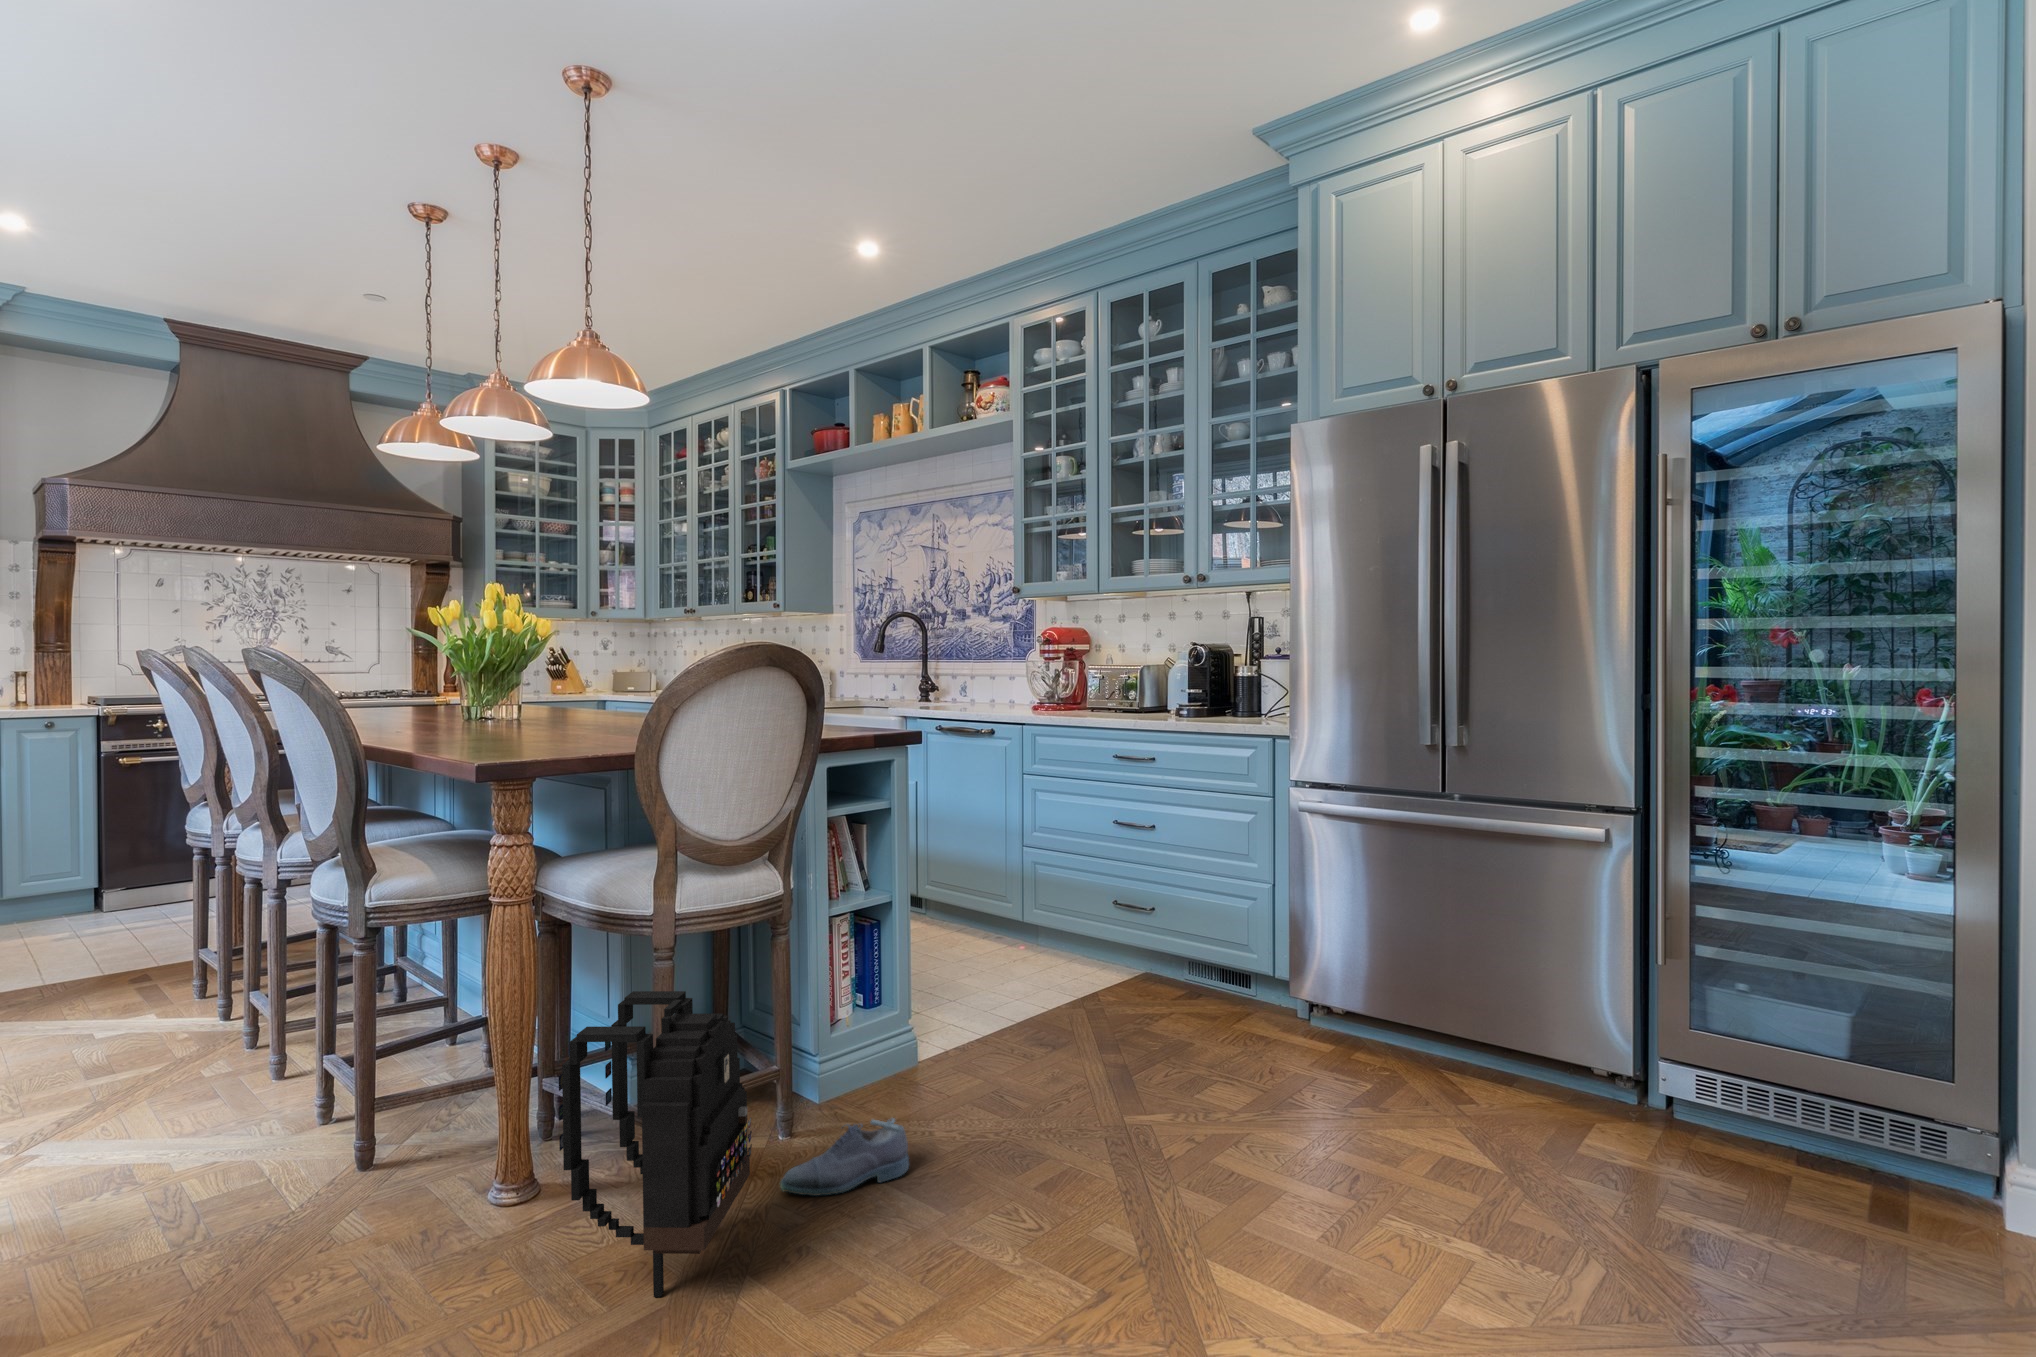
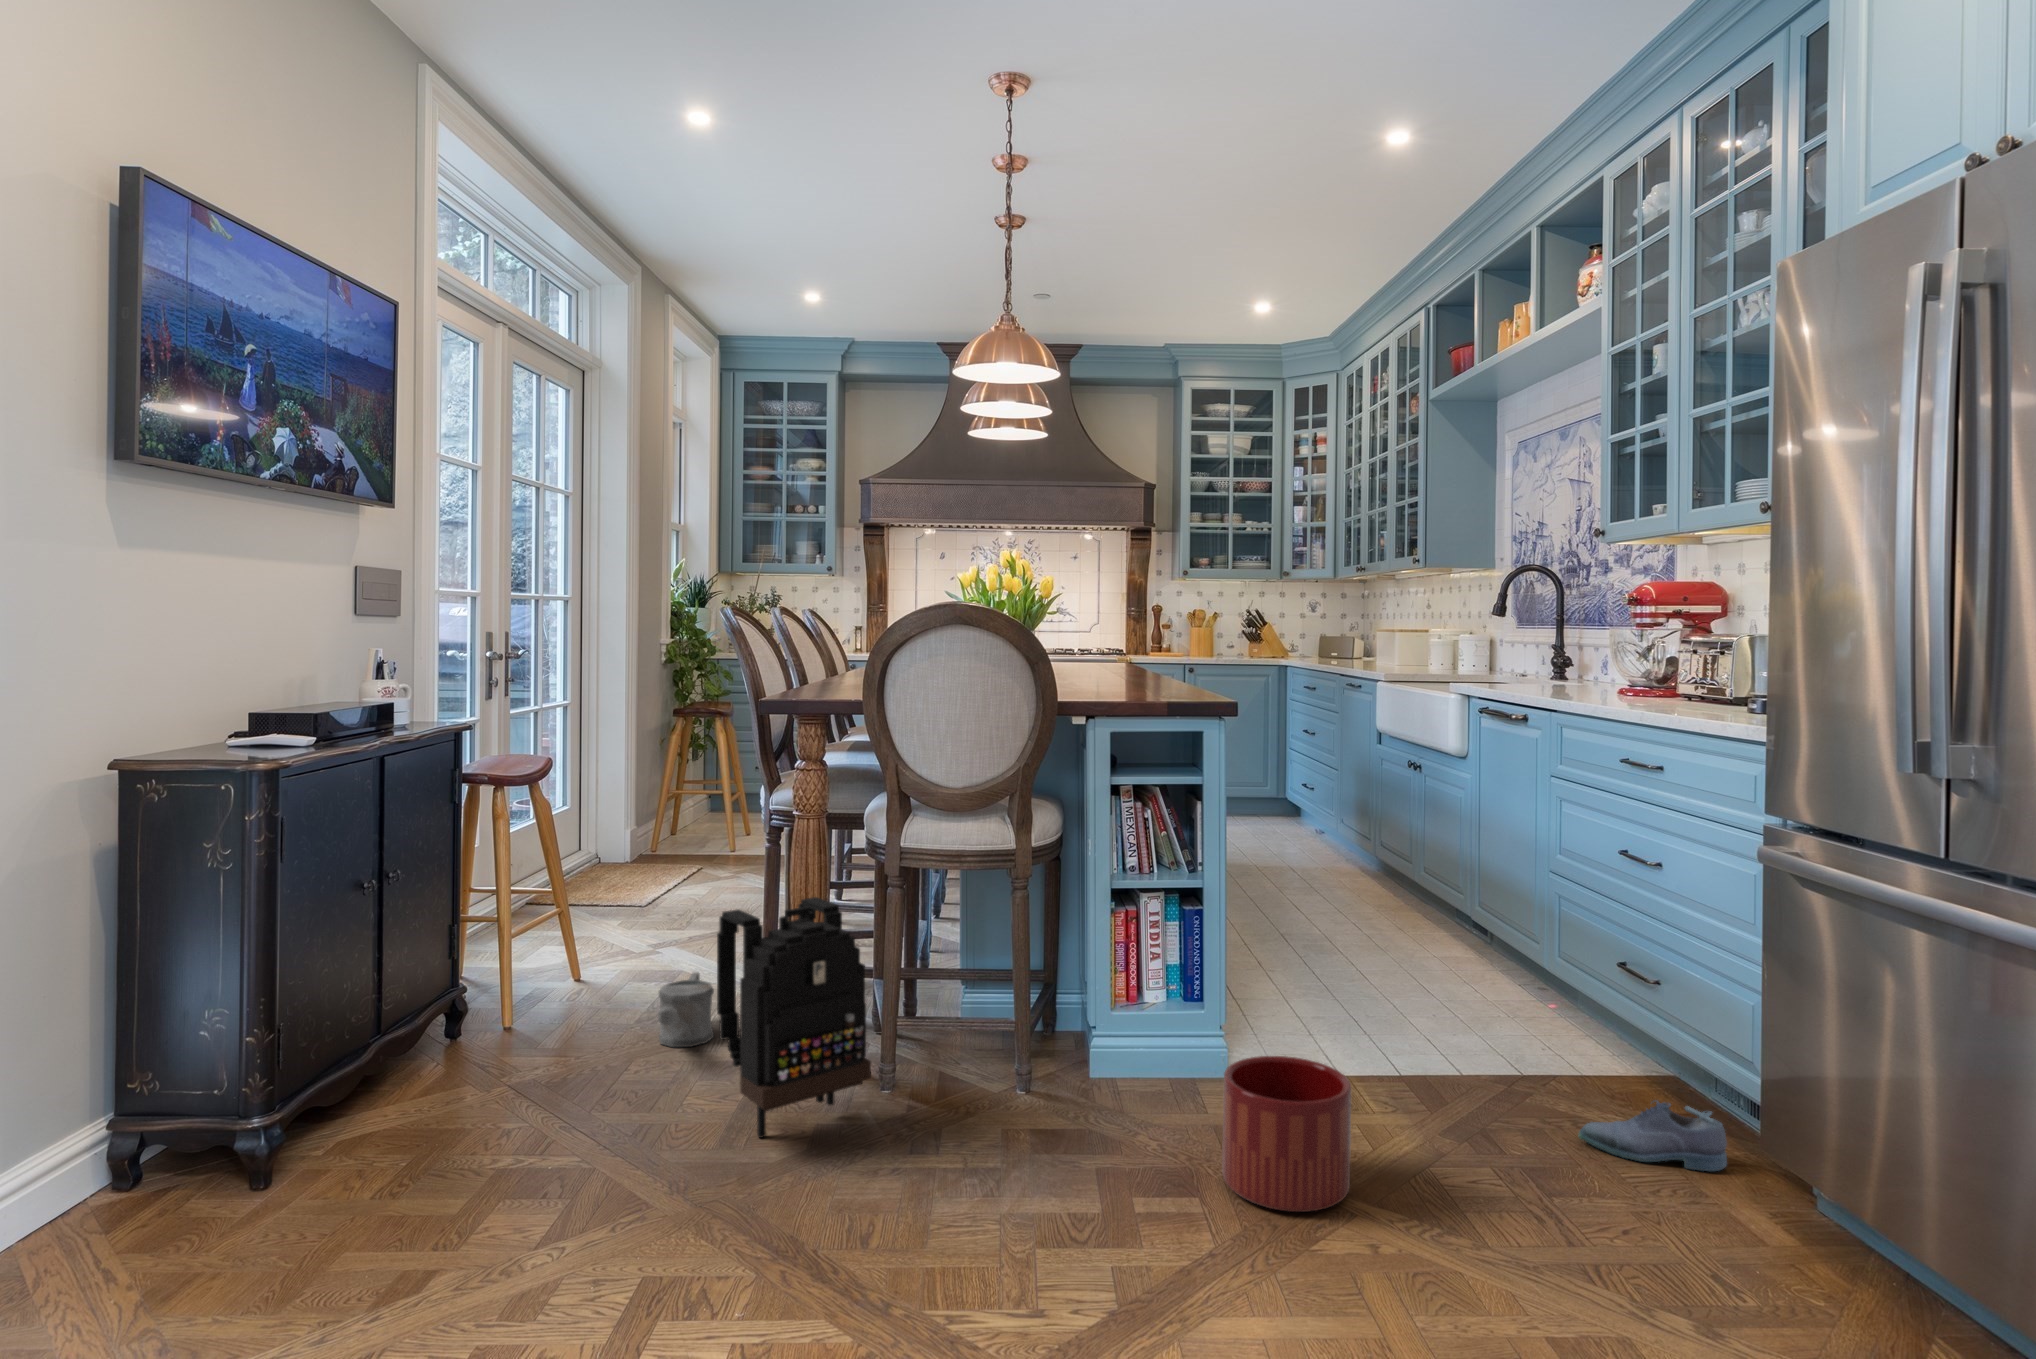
planter: none [1064,1013,1167,1138] -> present [1222,1056,1351,1212]
shoe: present [780,1119,909,1196] -> present [1578,1101,1727,1171]
watering can: none [287,1160,400,1276] -> present [658,972,714,1047]

